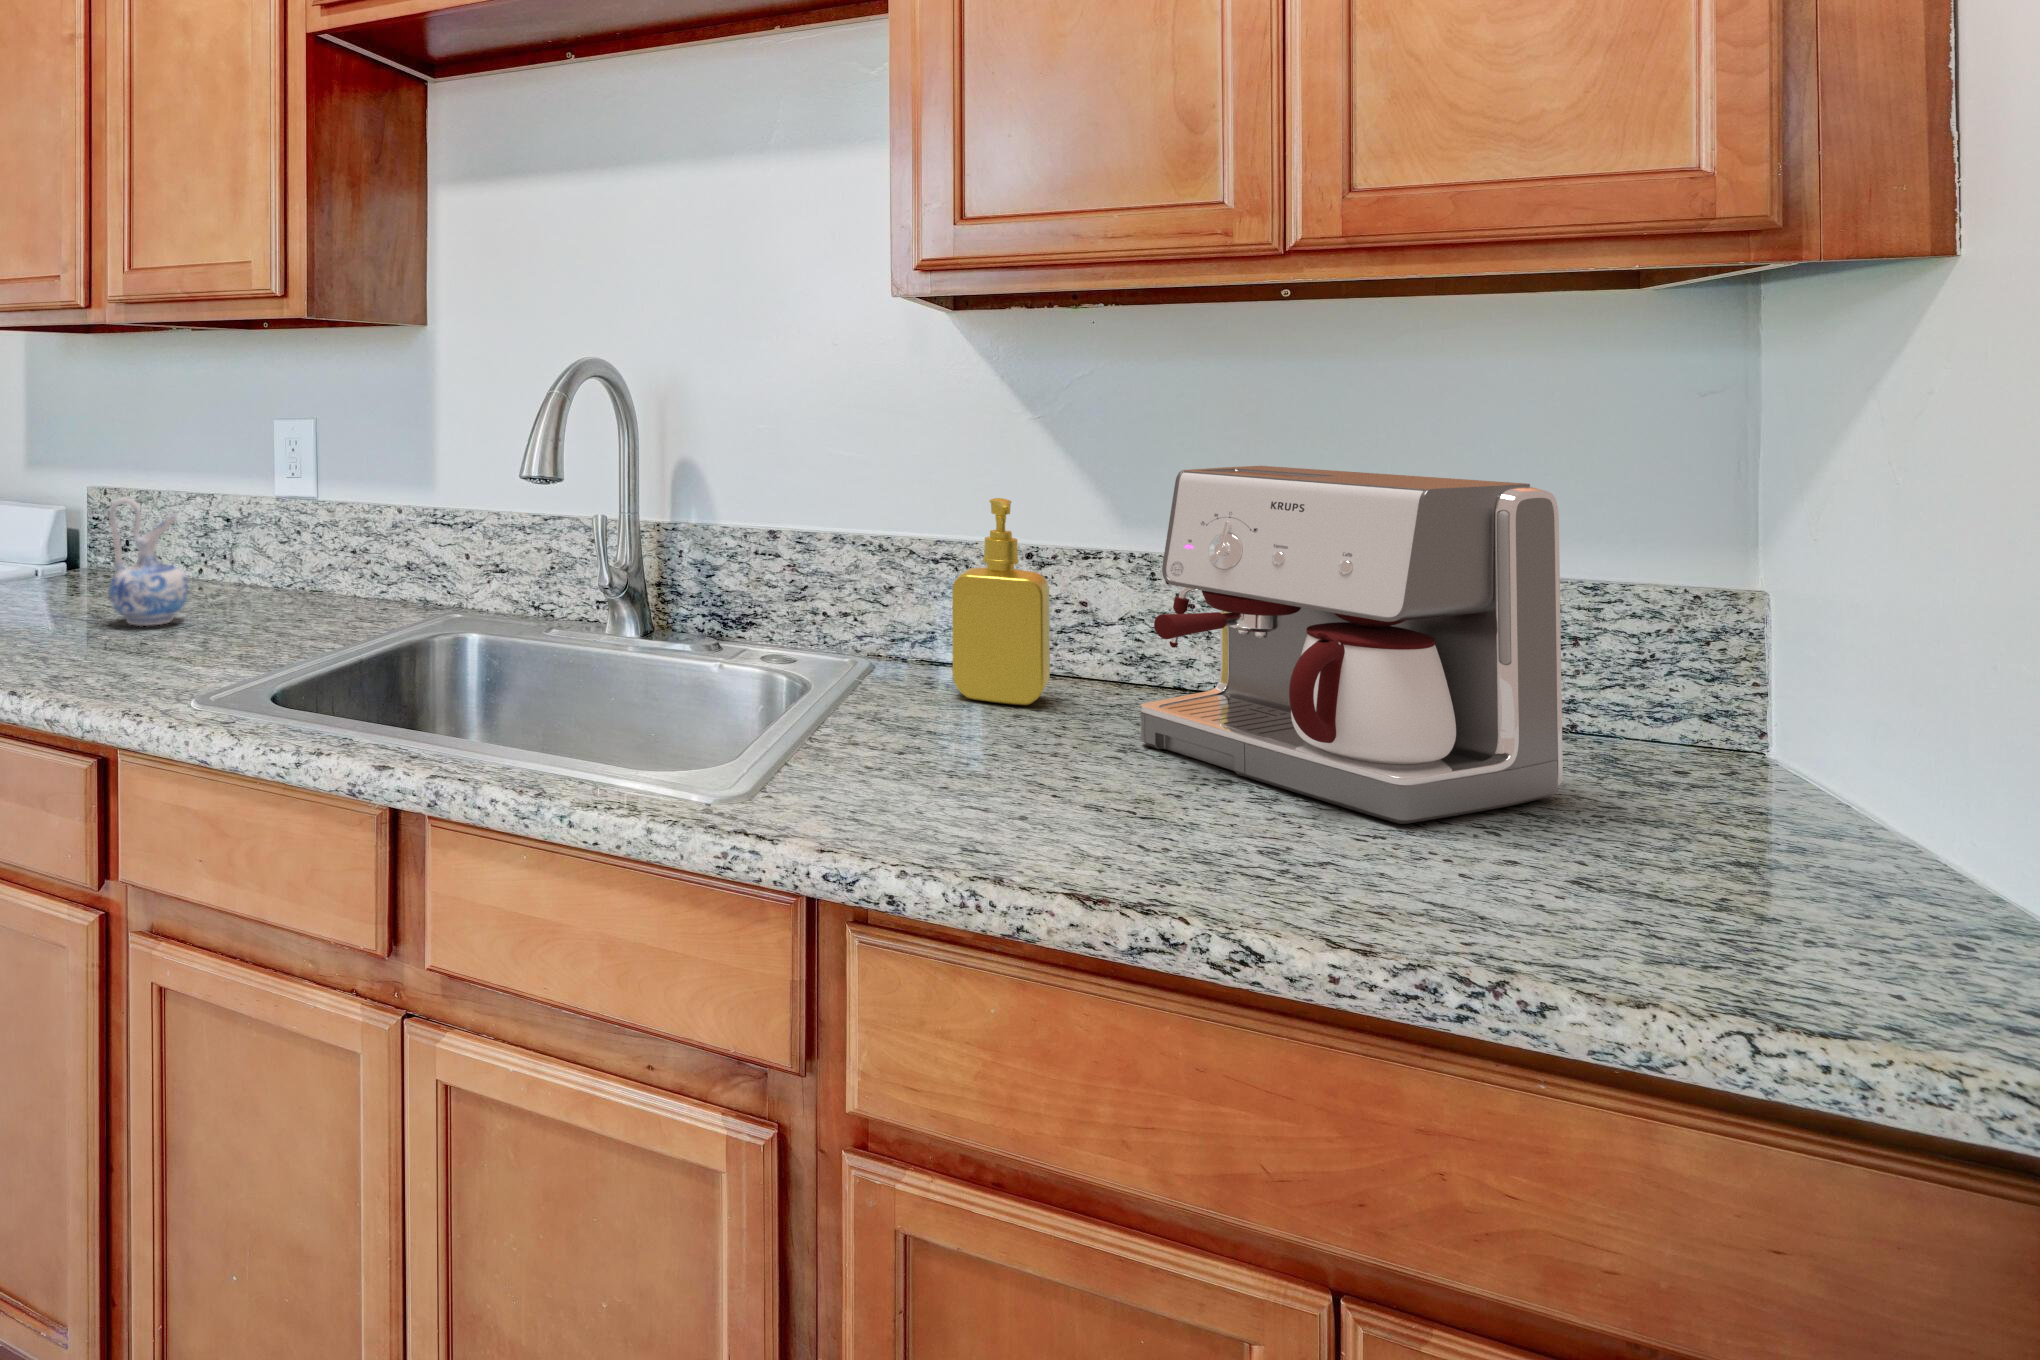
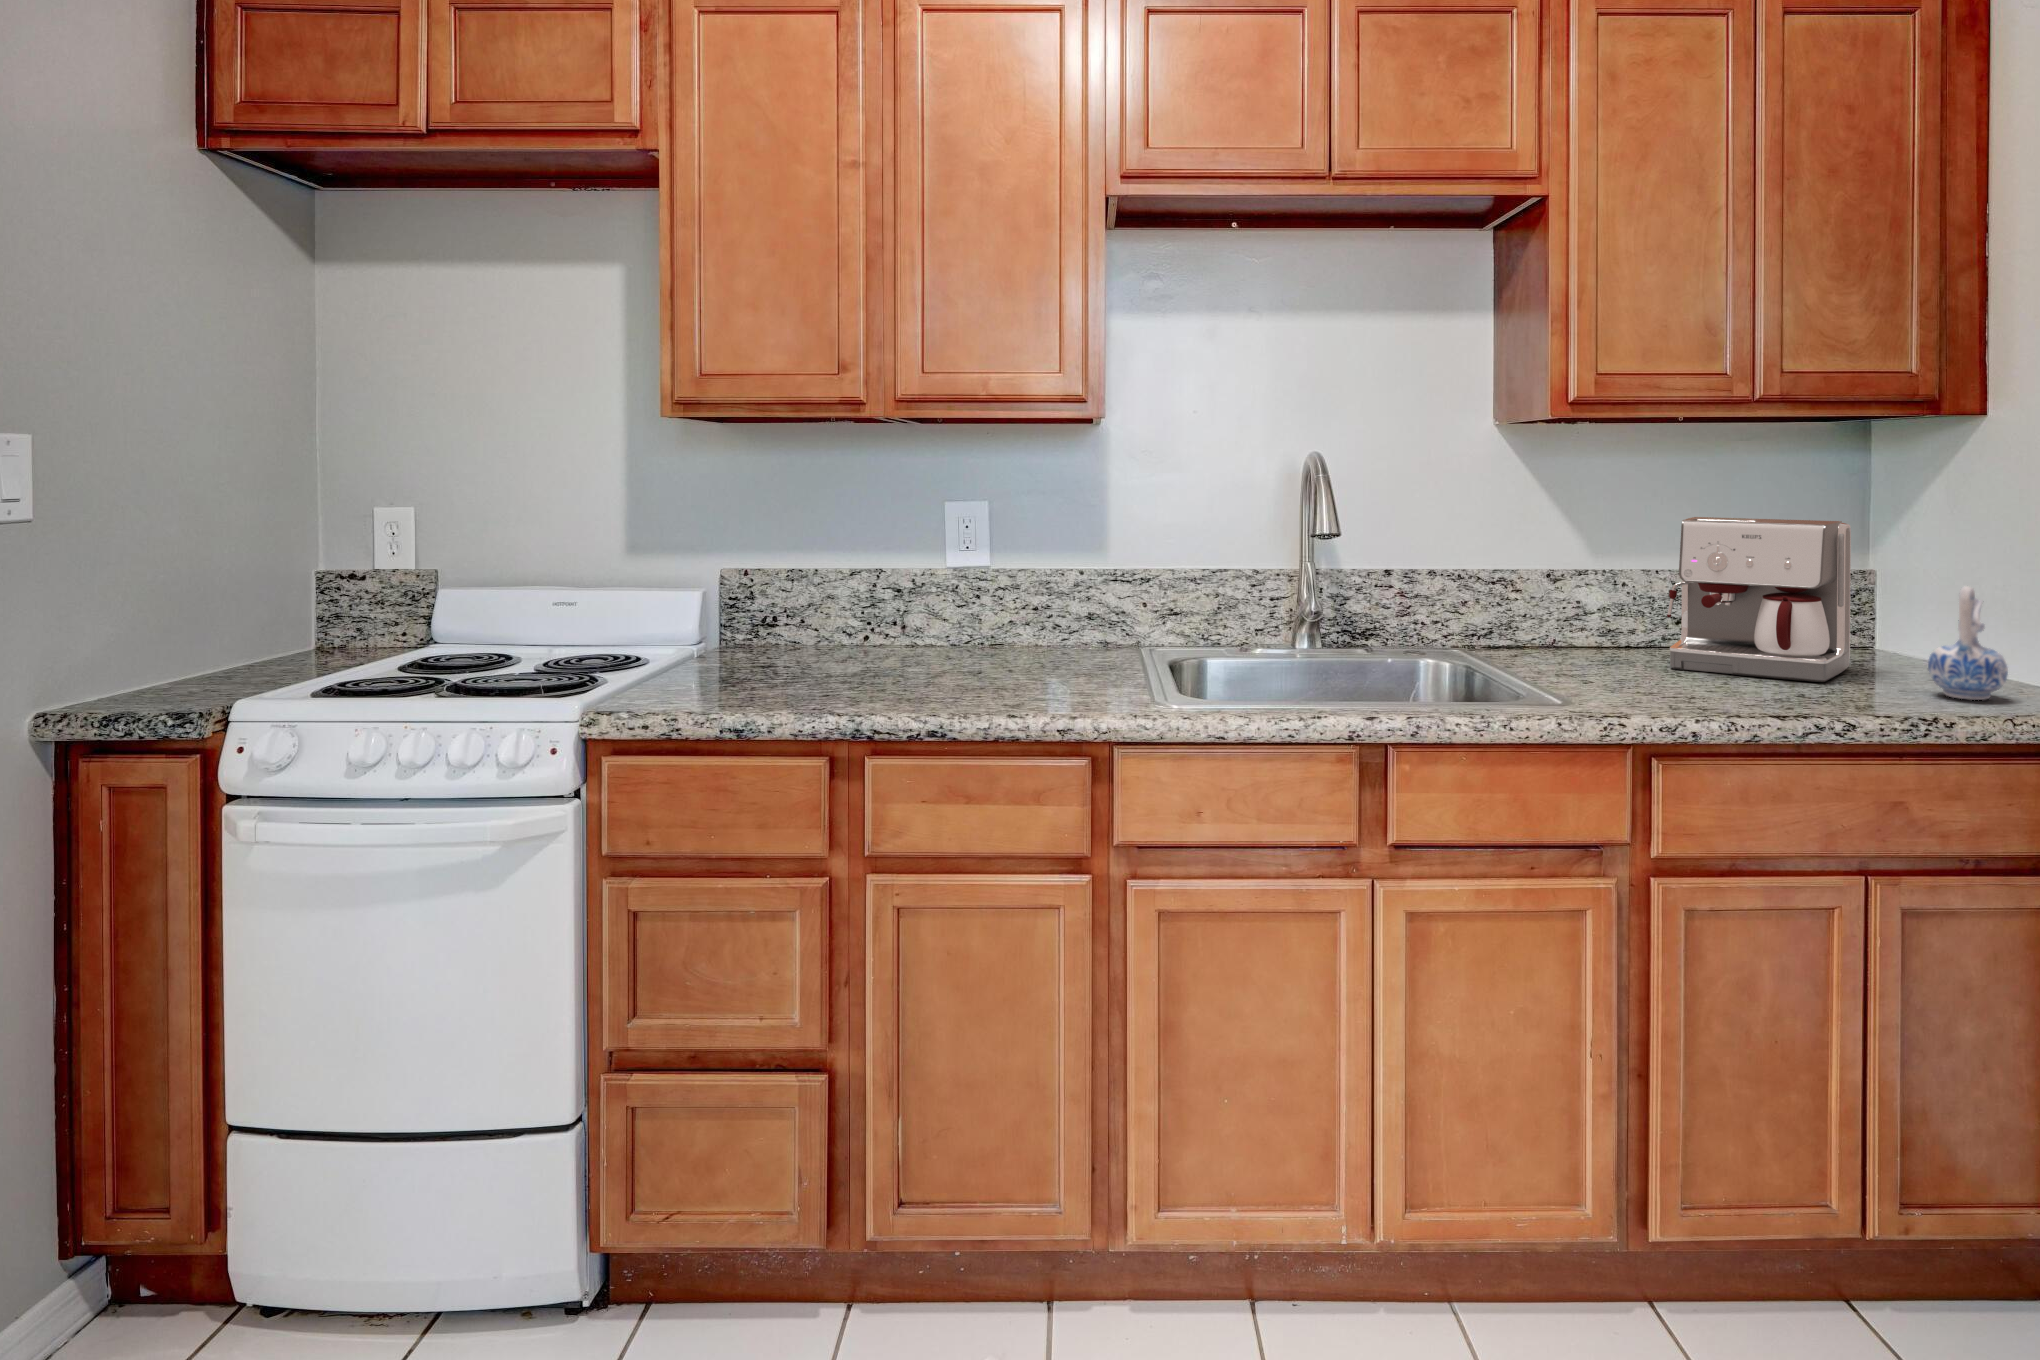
ceramic pitcher: present [109,497,188,626] -> present [1928,587,2008,700]
soap dispenser: present [952,498,1050,705] -> none [1537,541,1596,660]

